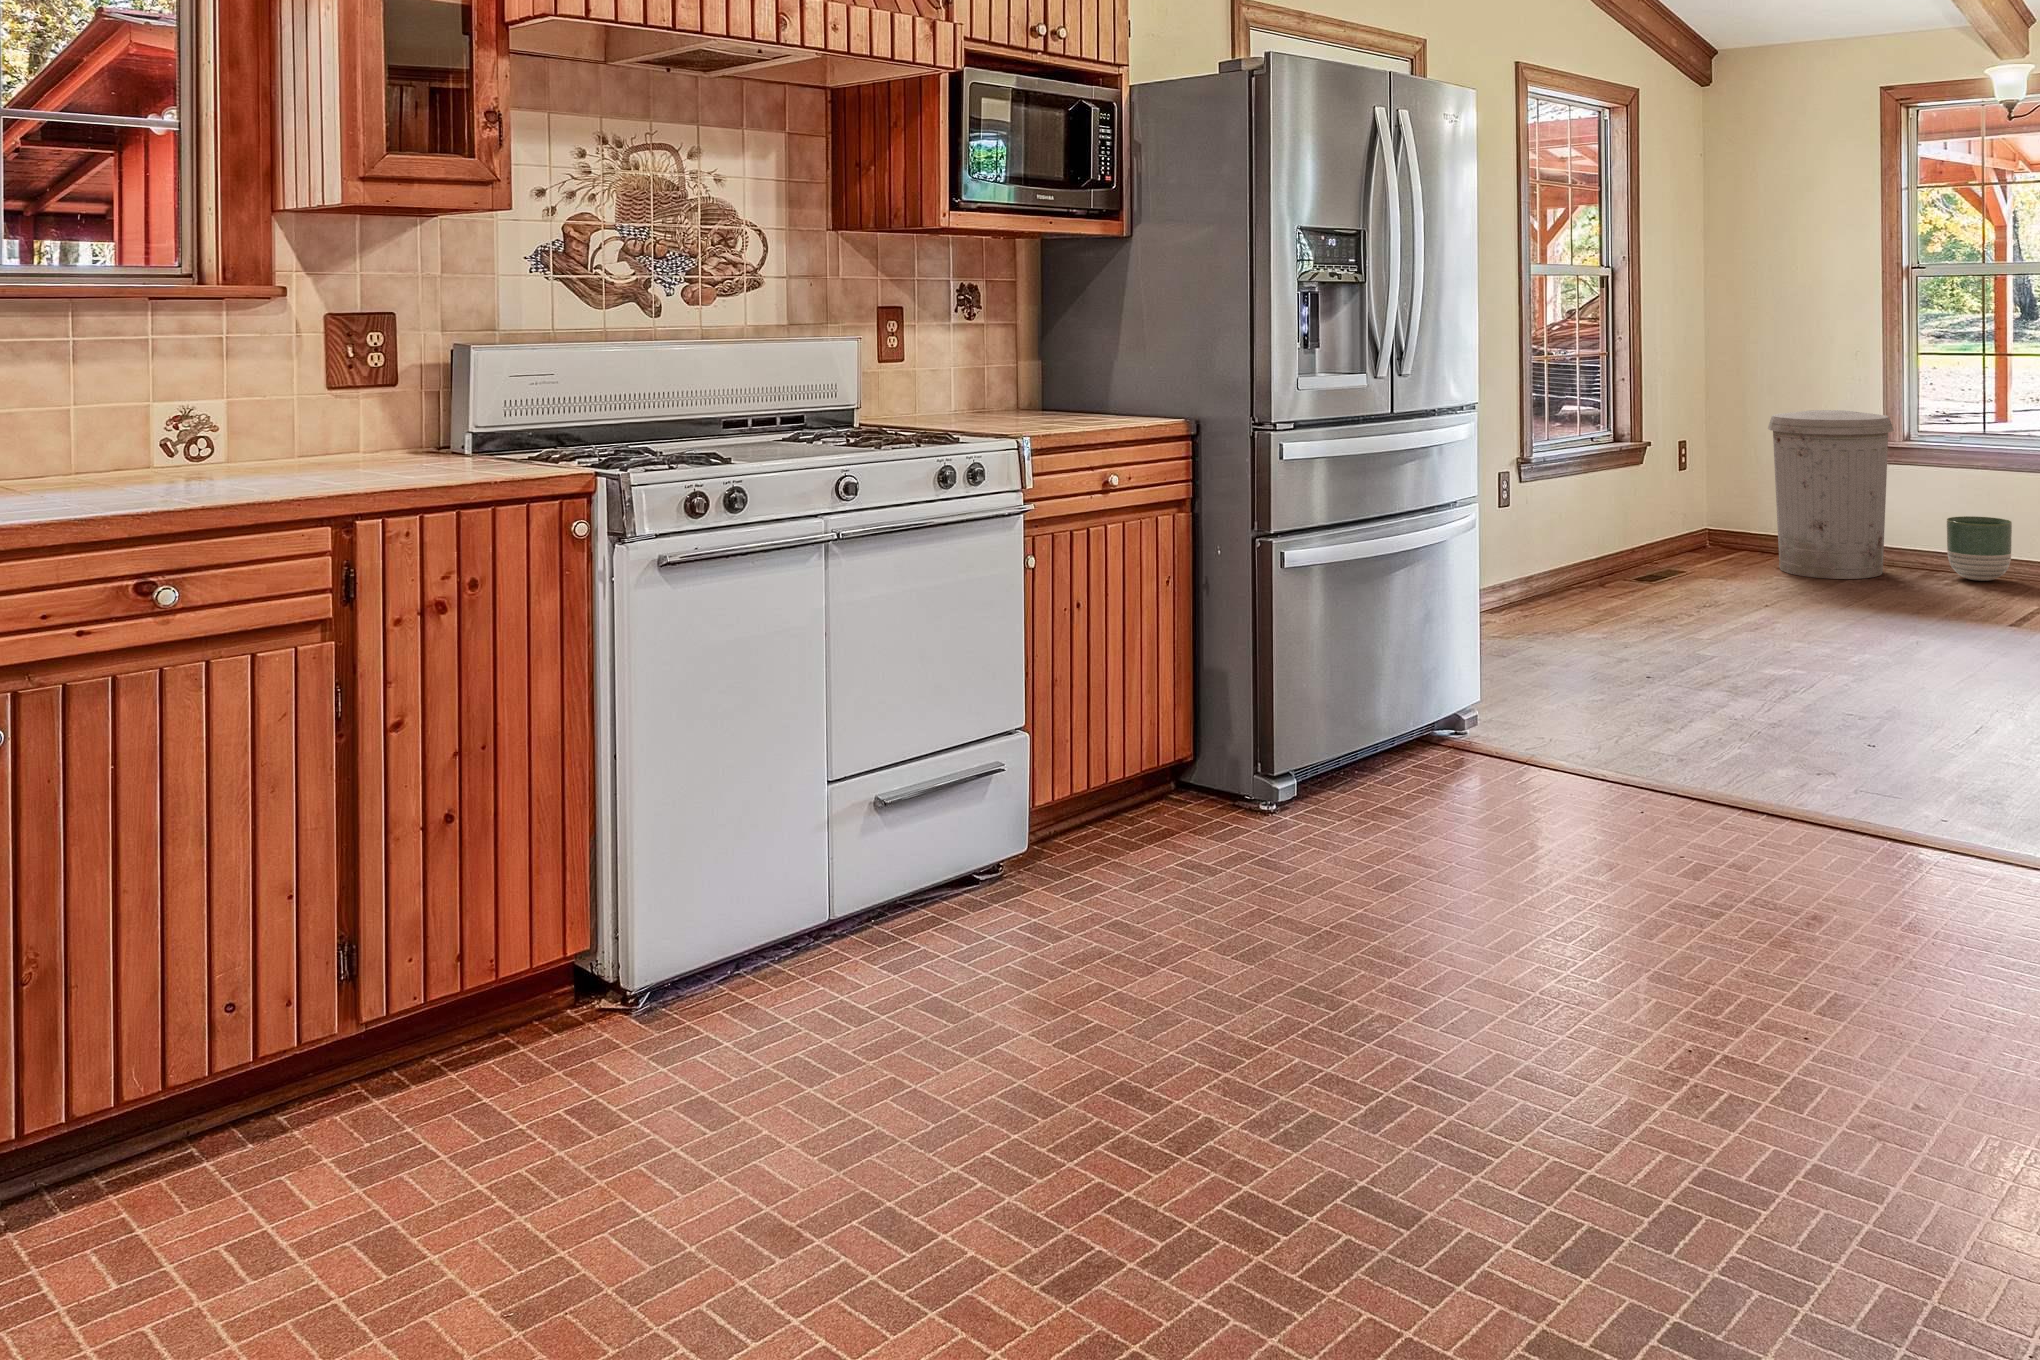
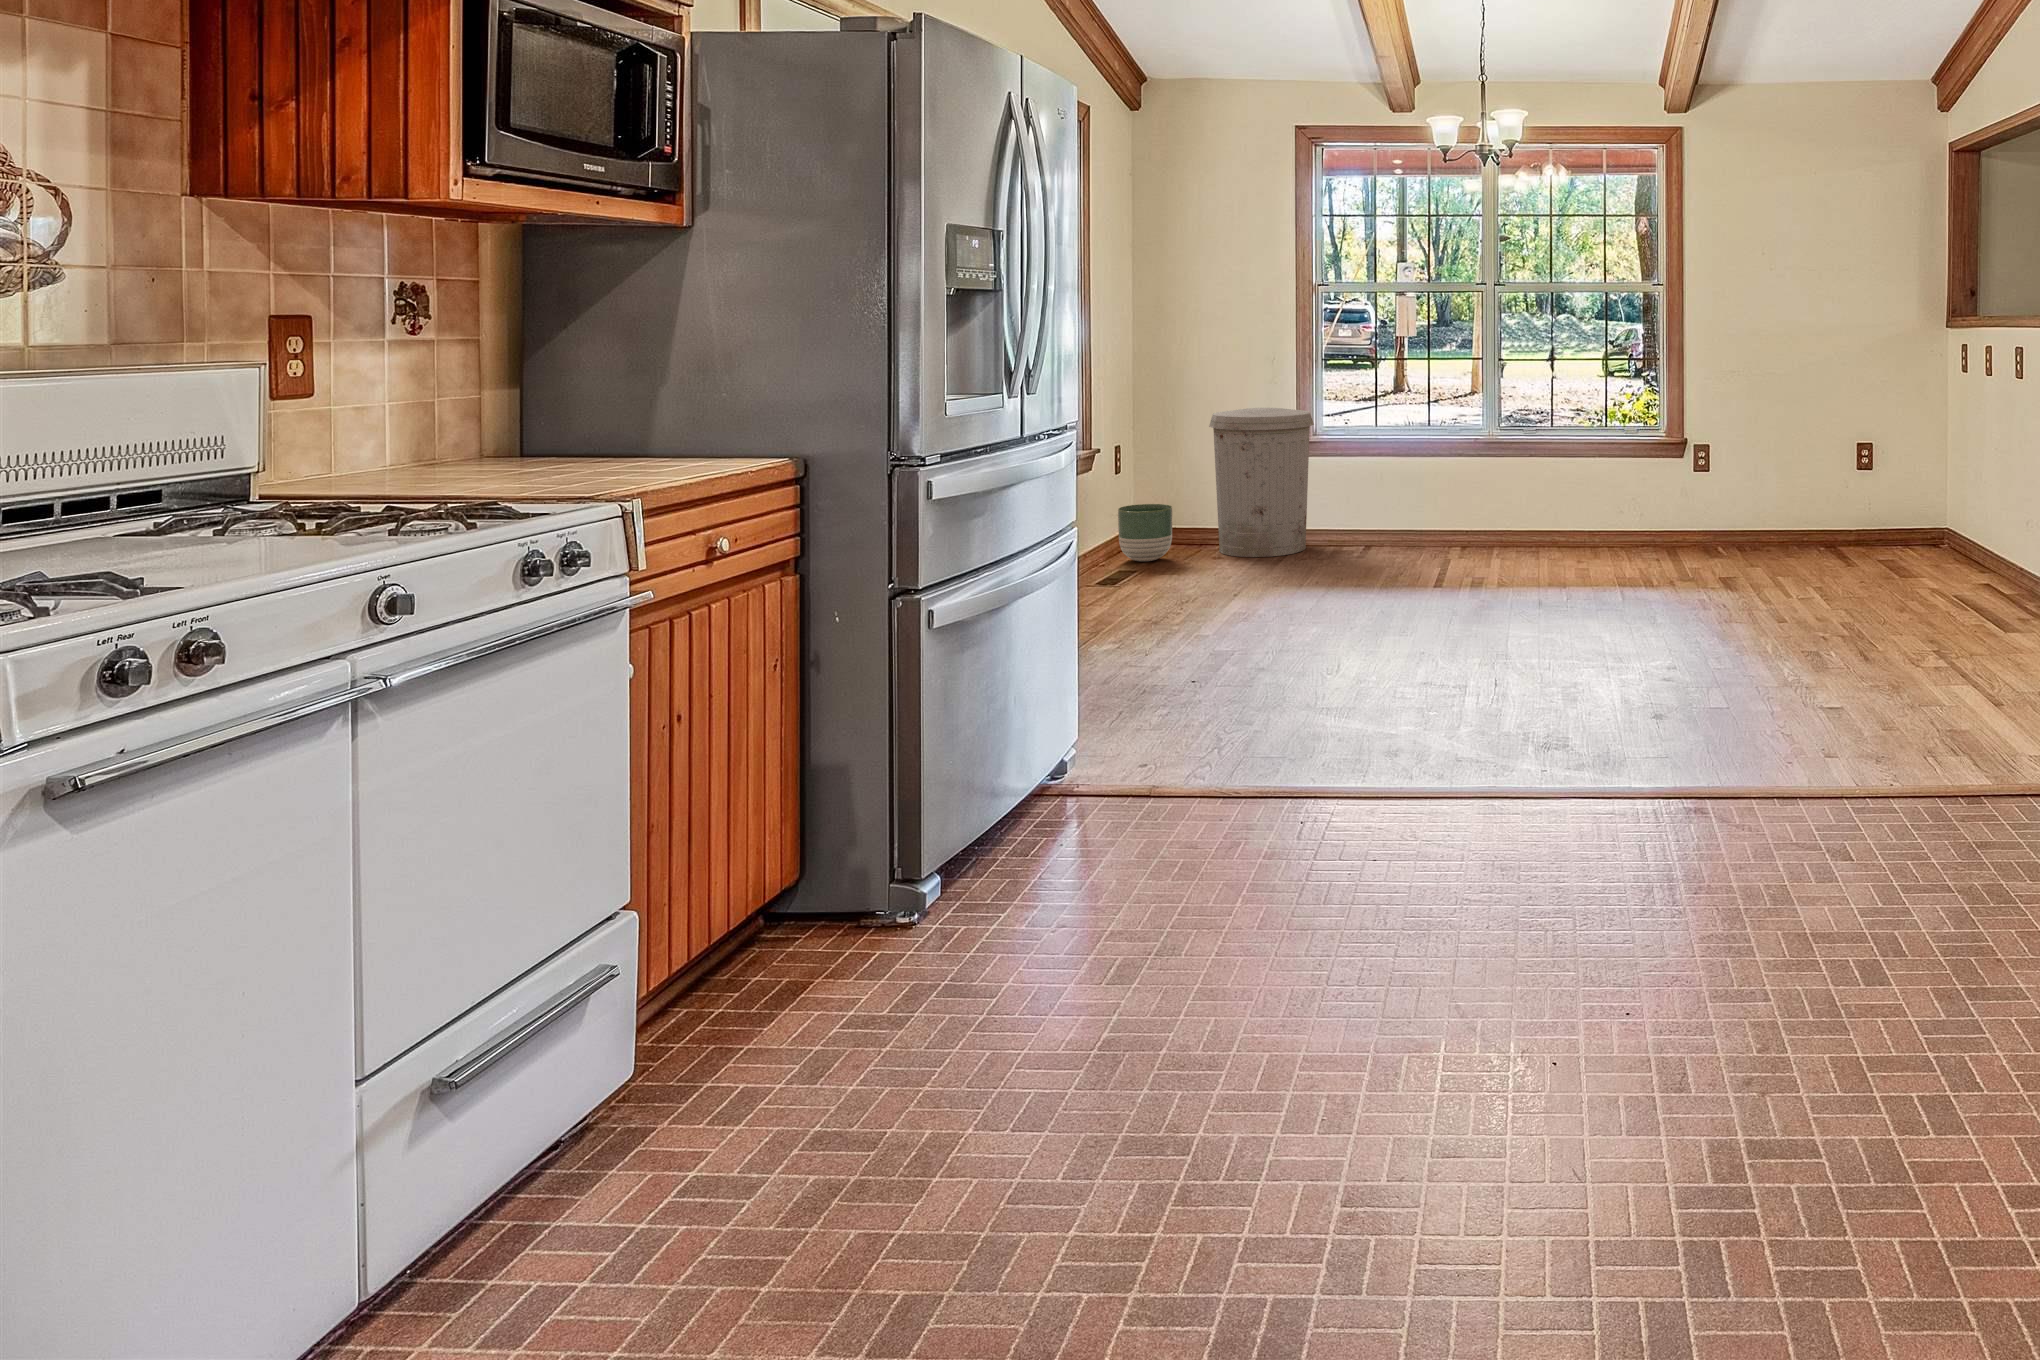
planter: present [1947,516,2012,581] -> present [1118,504,1172,561]

